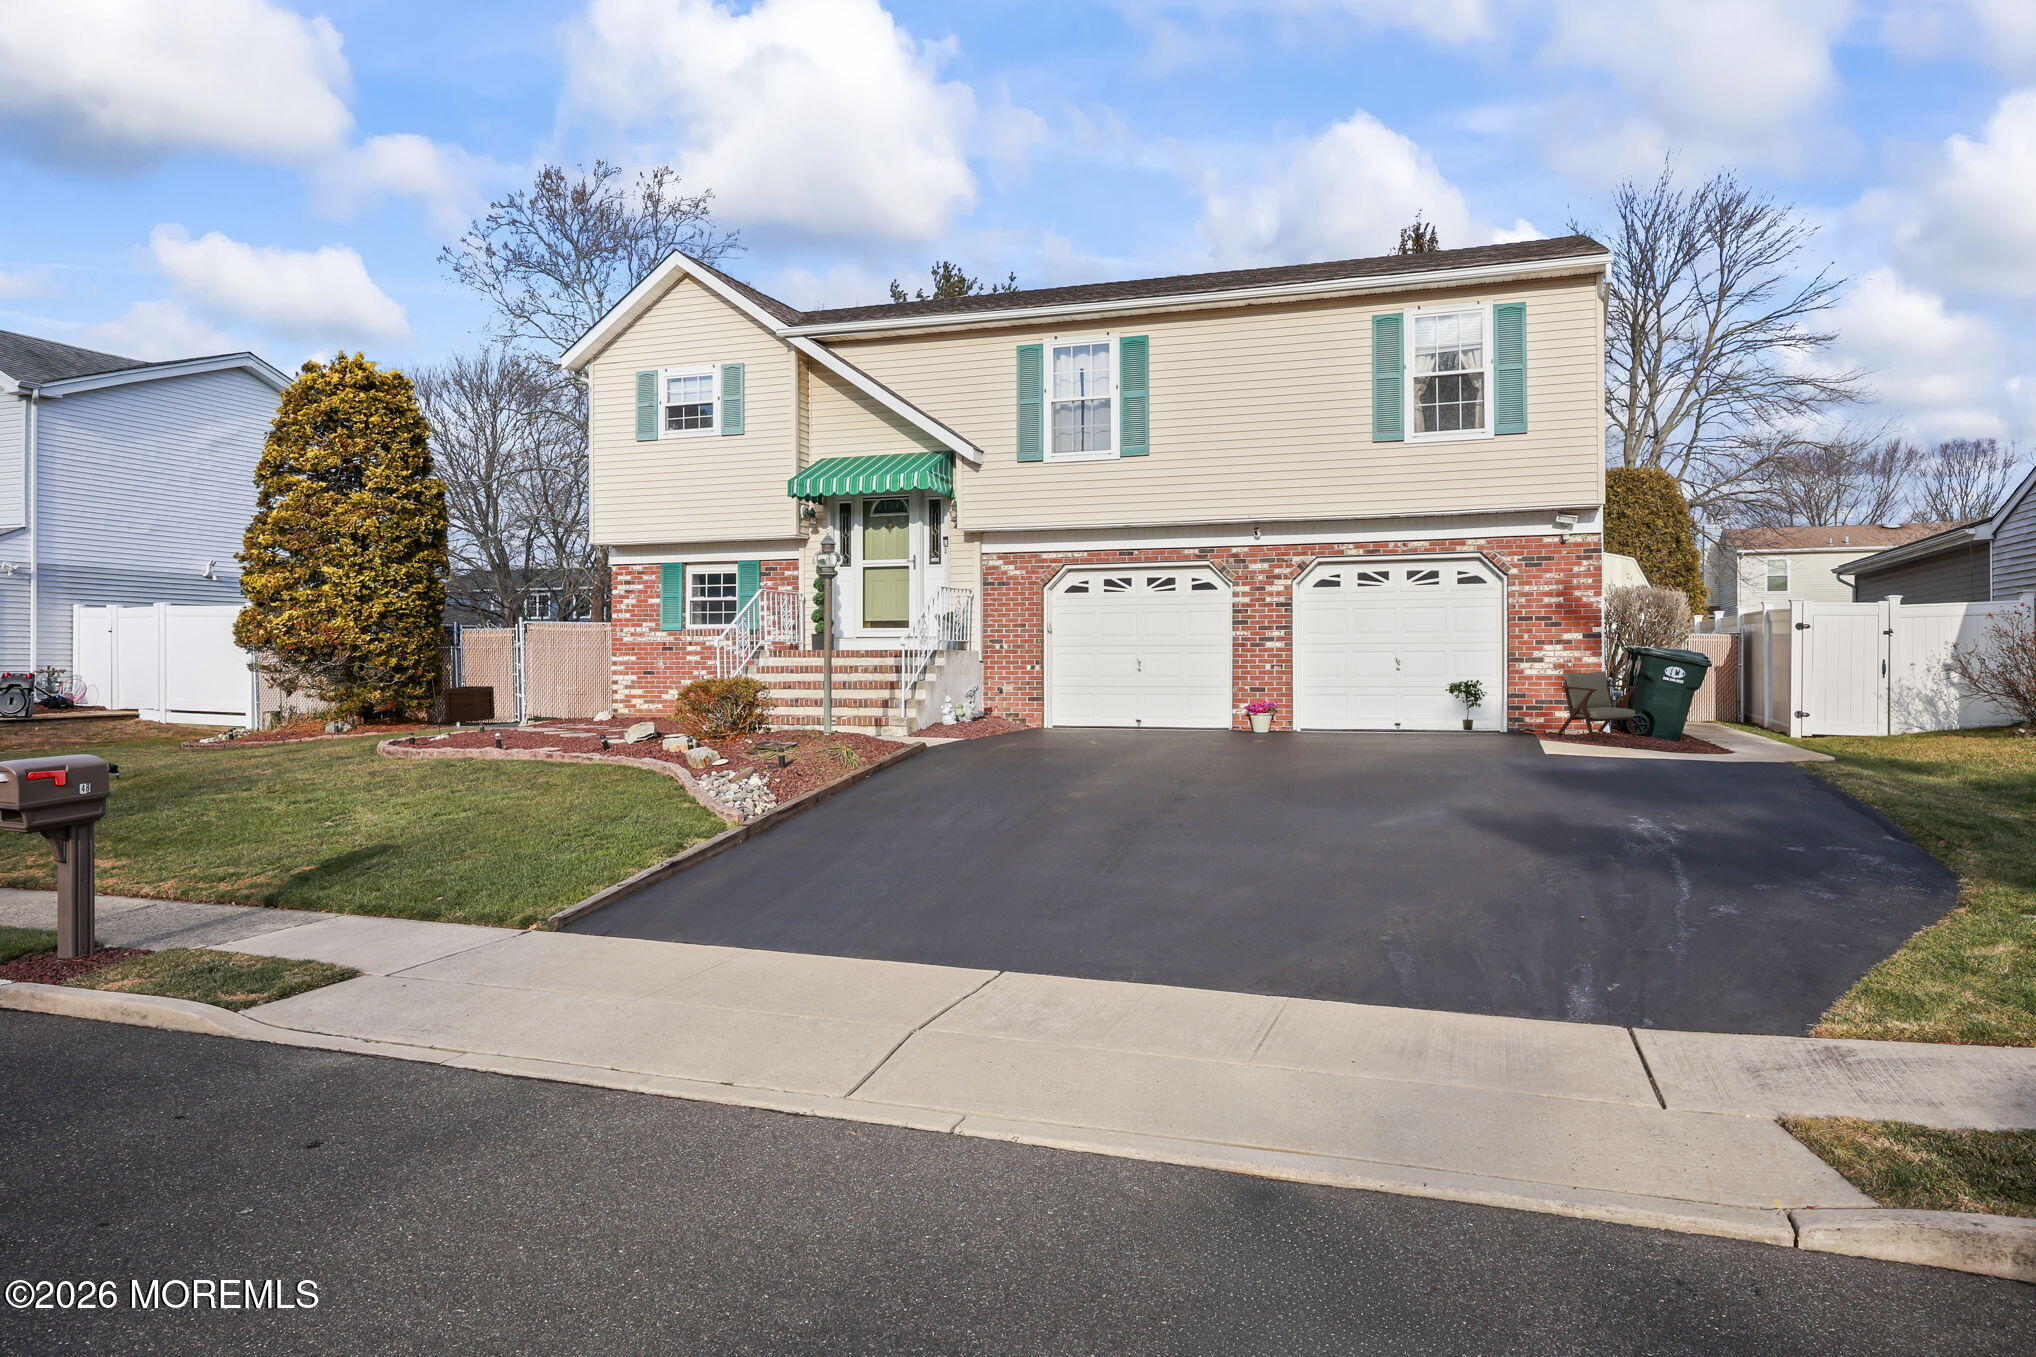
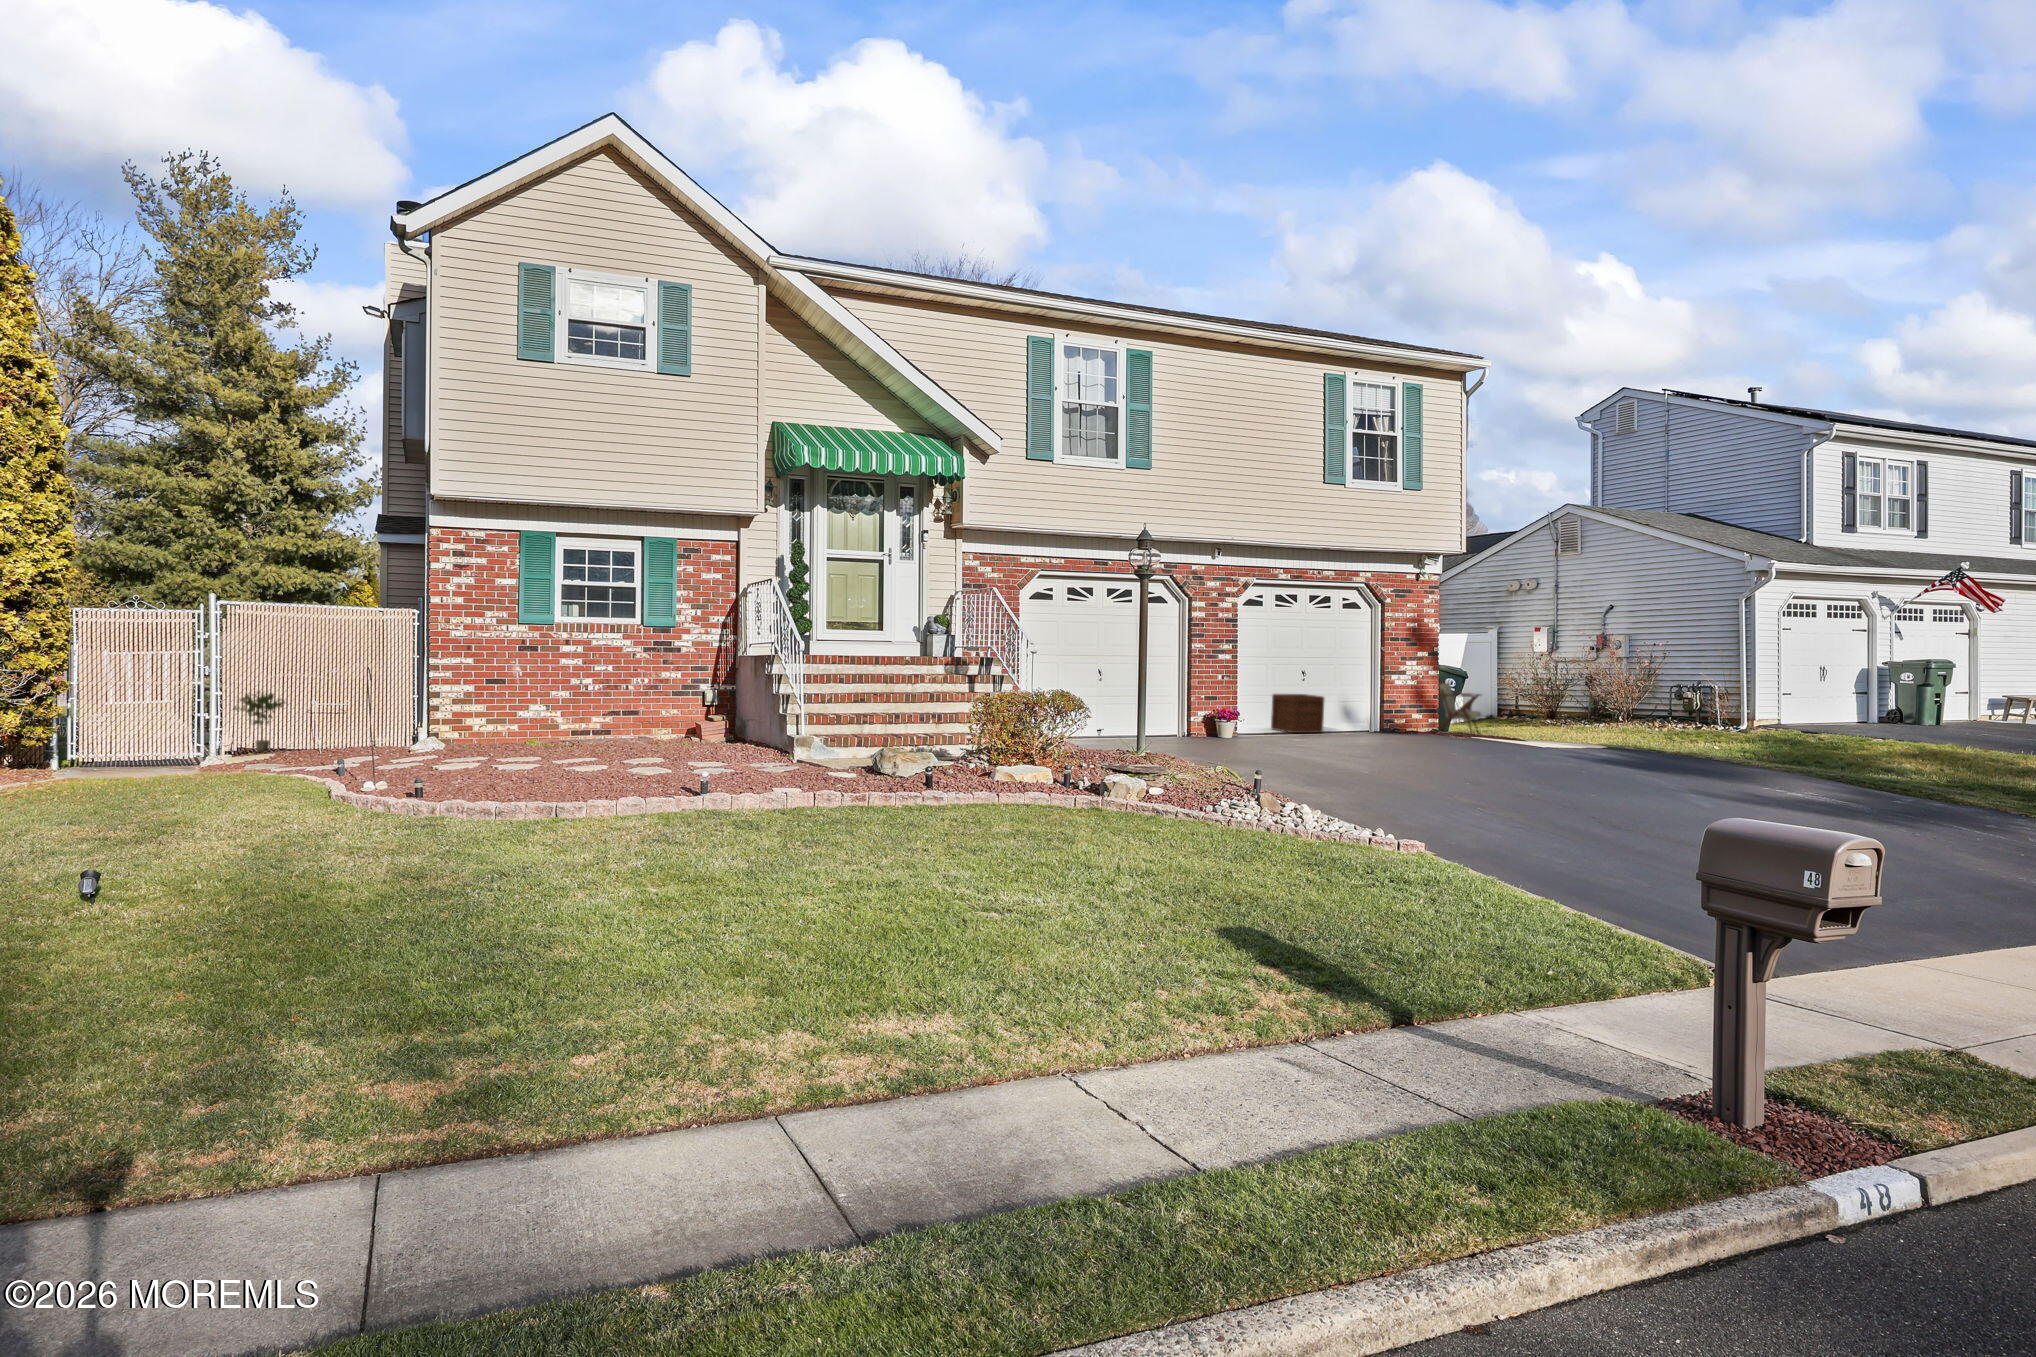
potted plant: present [1445,680,1487,730] -> present [234,691,285,753]
wooden crate: present [444,686,495,722] -> present [1271,694,1325,733]

